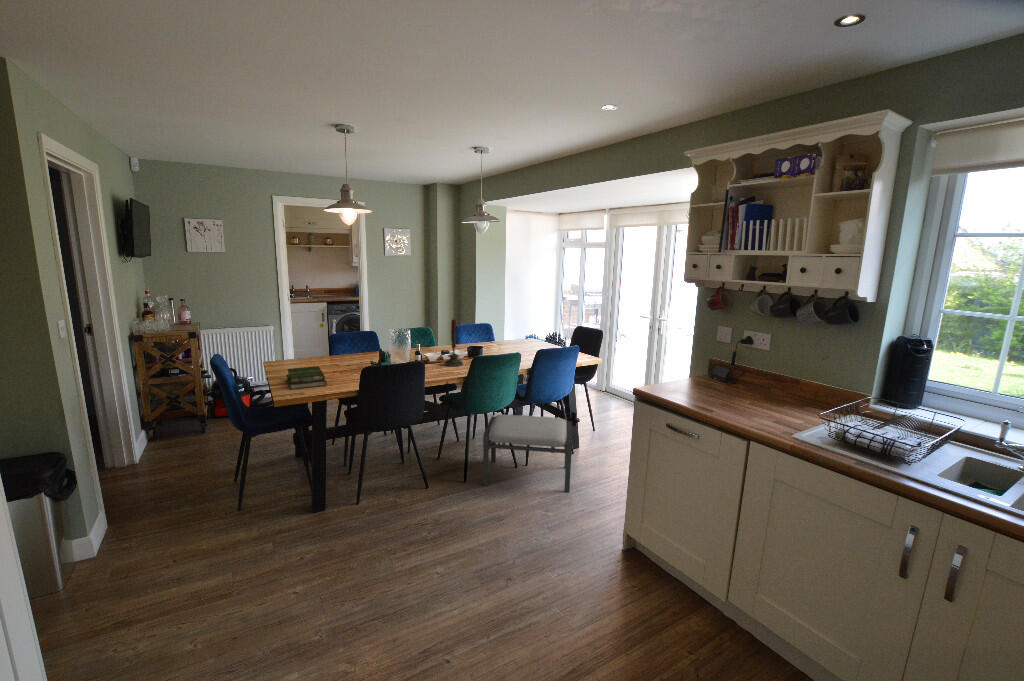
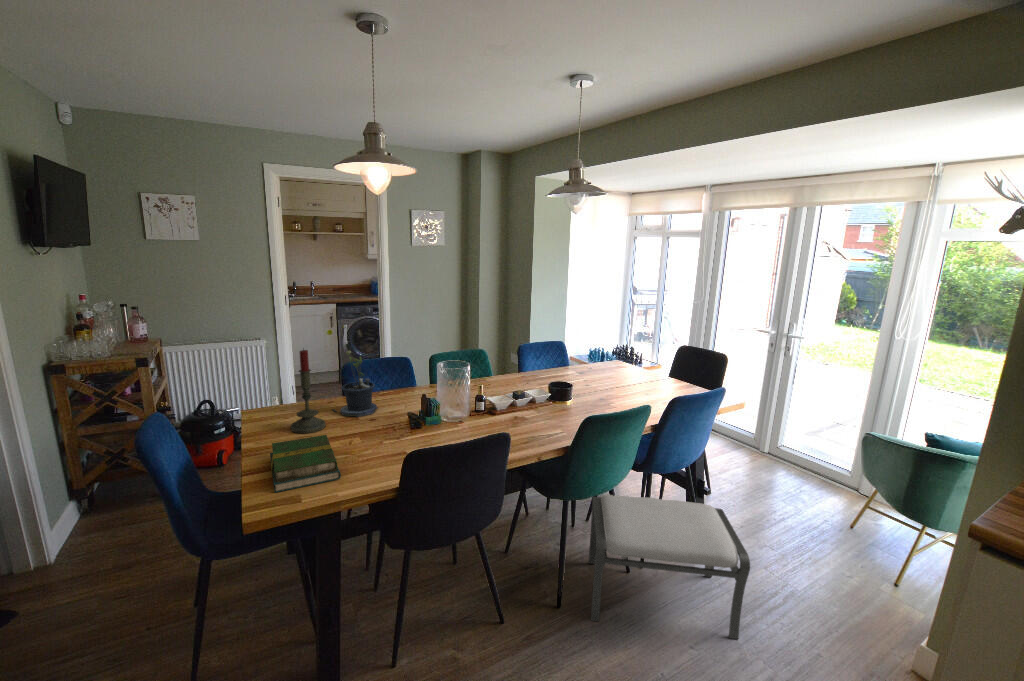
candle: present [444,319,463,367] -> present [291,350,326,434]
potted plant: none [322,322,353,364] -> present [332,351,378,417]

